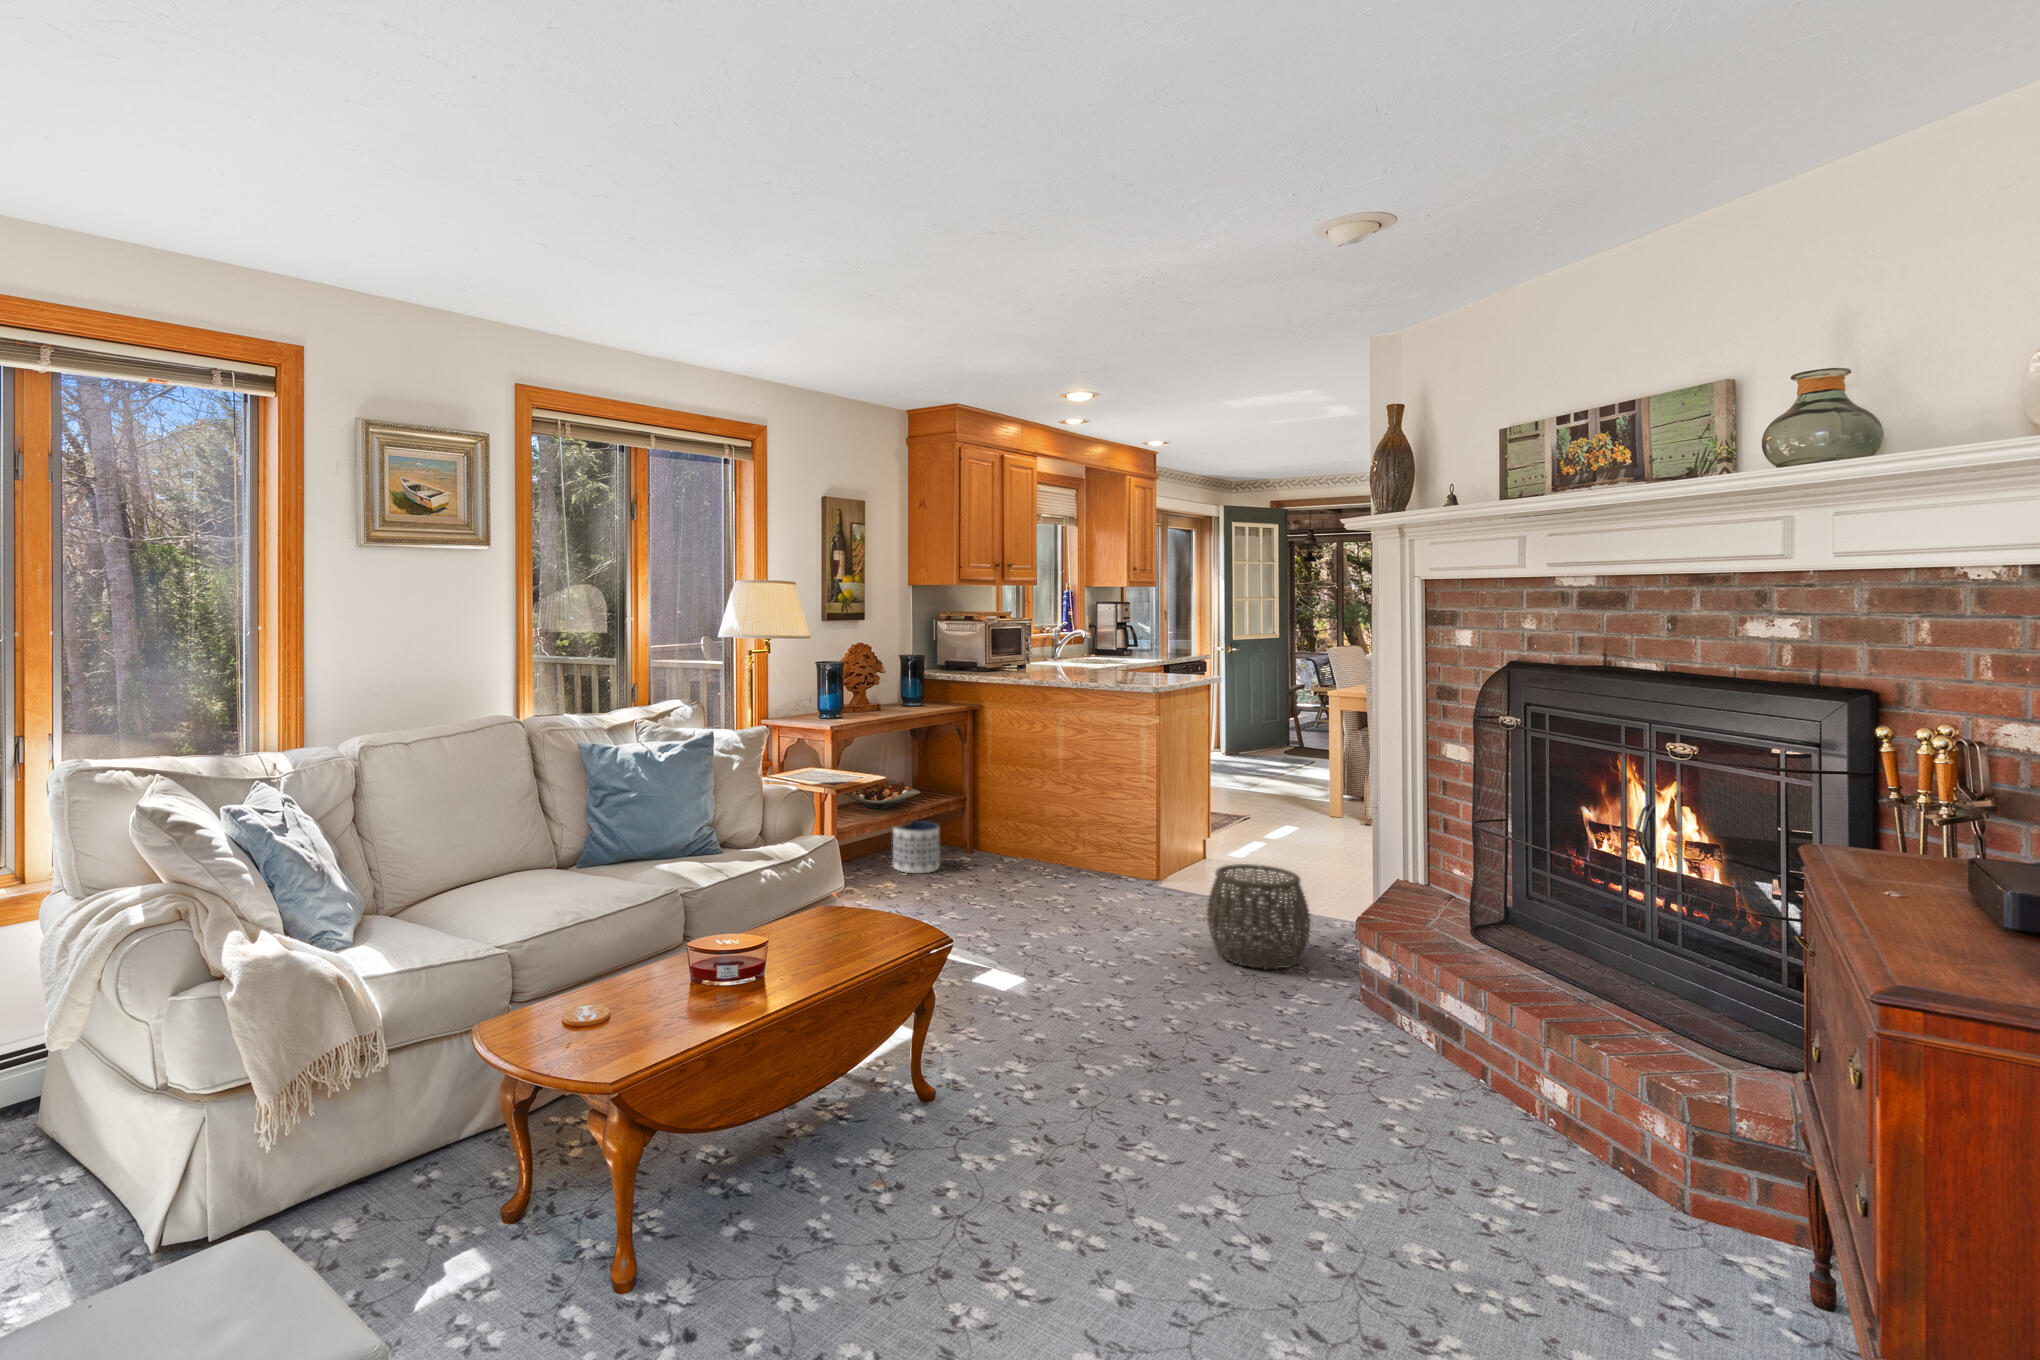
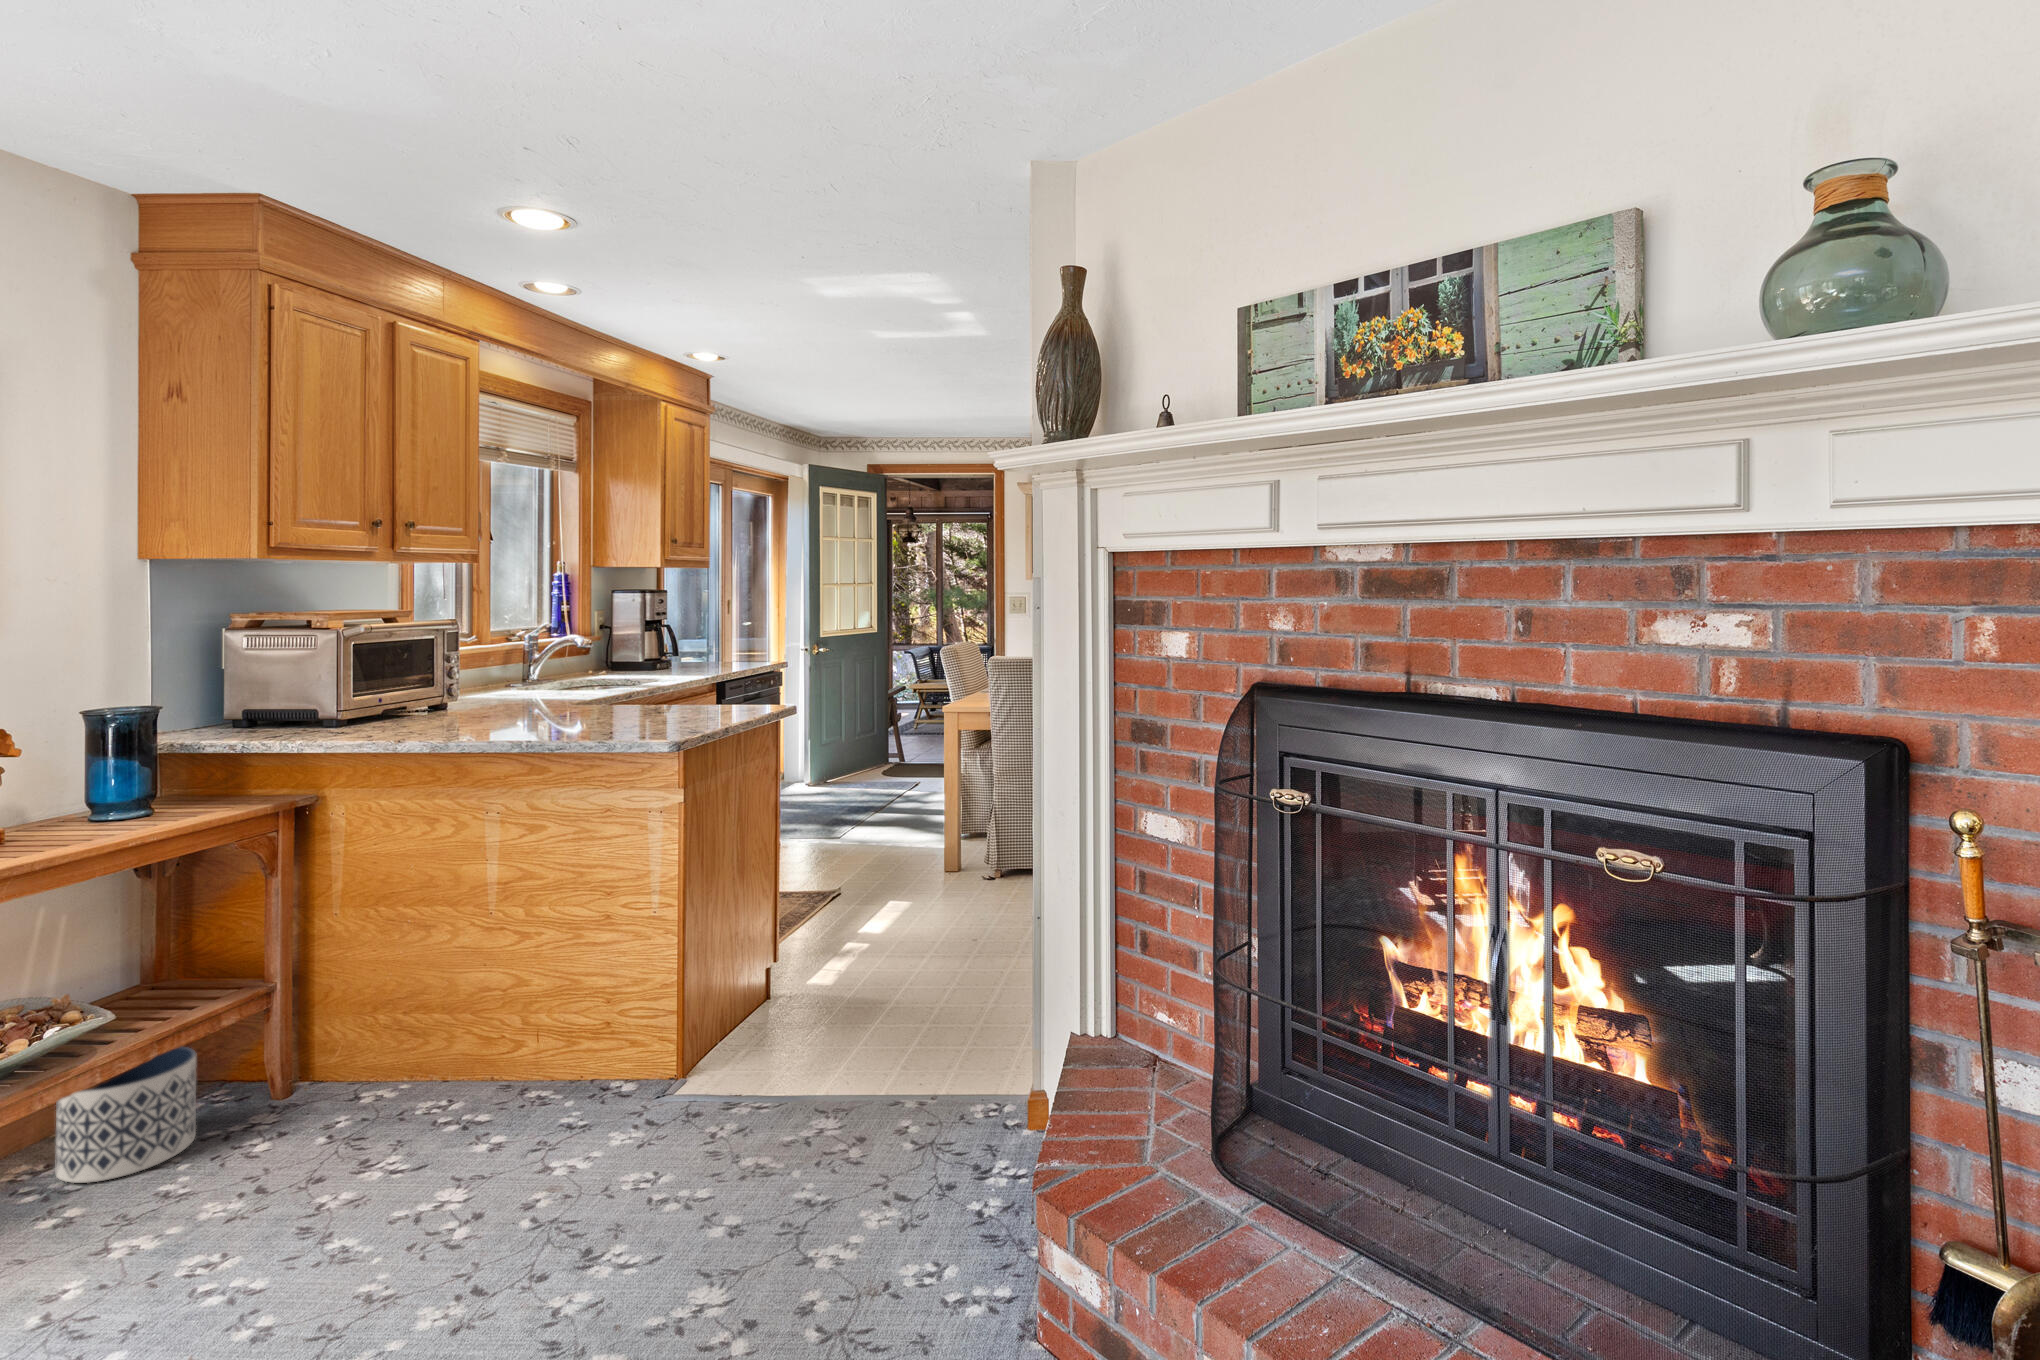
woven basket: present [1207,864,1311,969] -> none [745,1056,935,1287]

